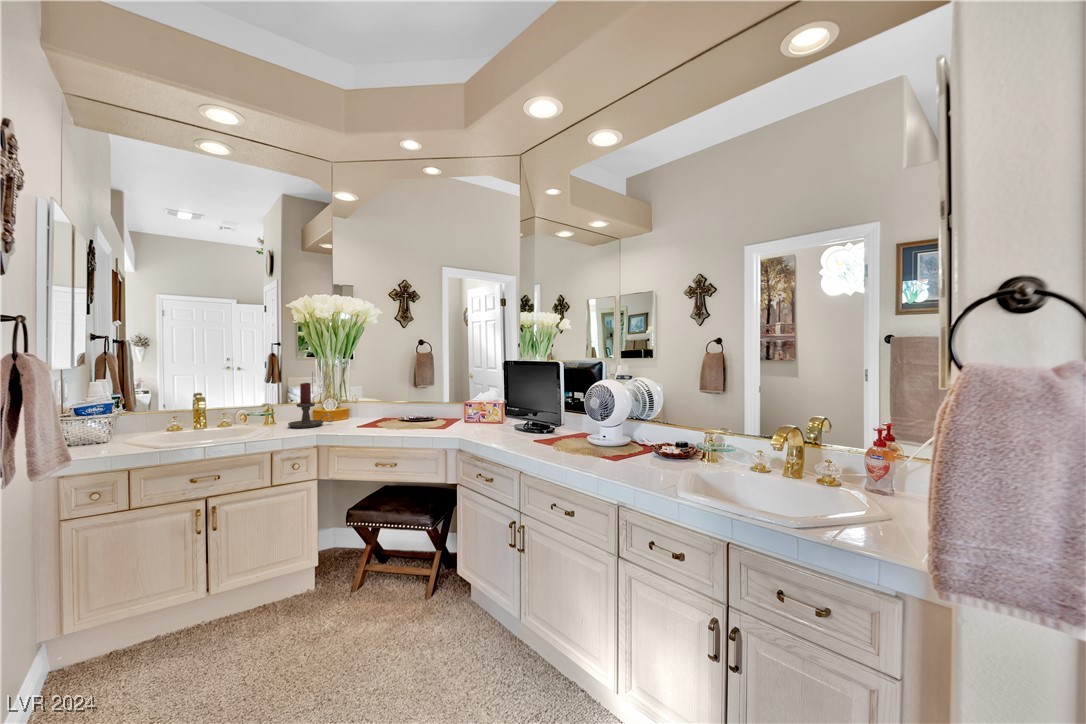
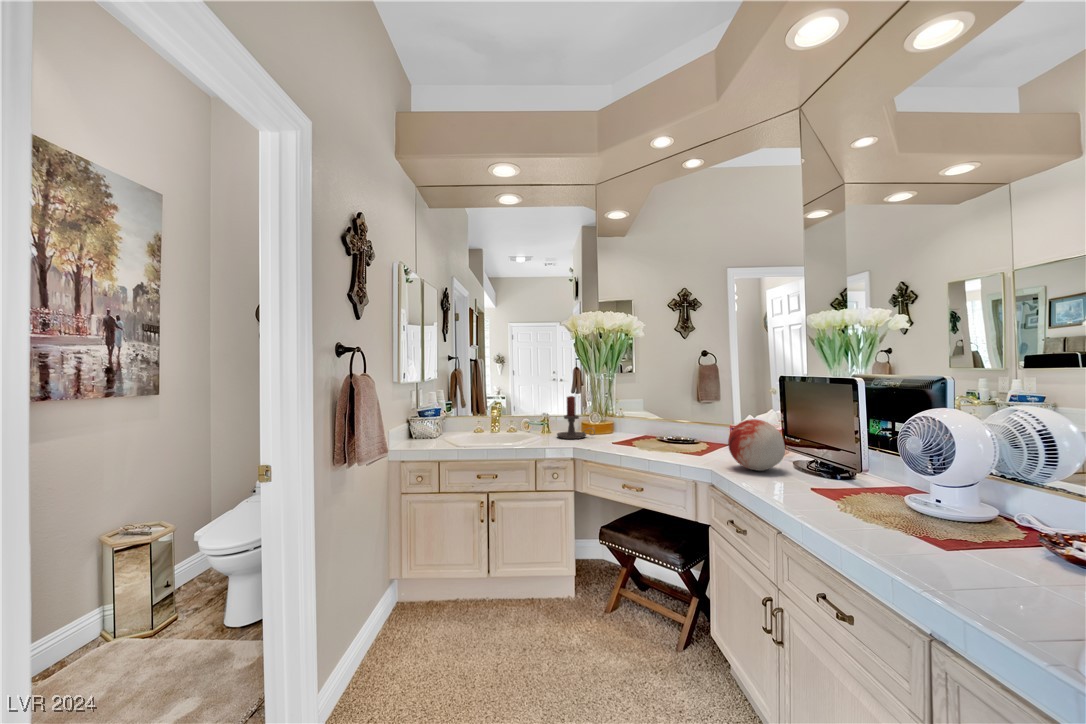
decorative orb: none [472,395,513,434] -> present [728,419,785,471]

